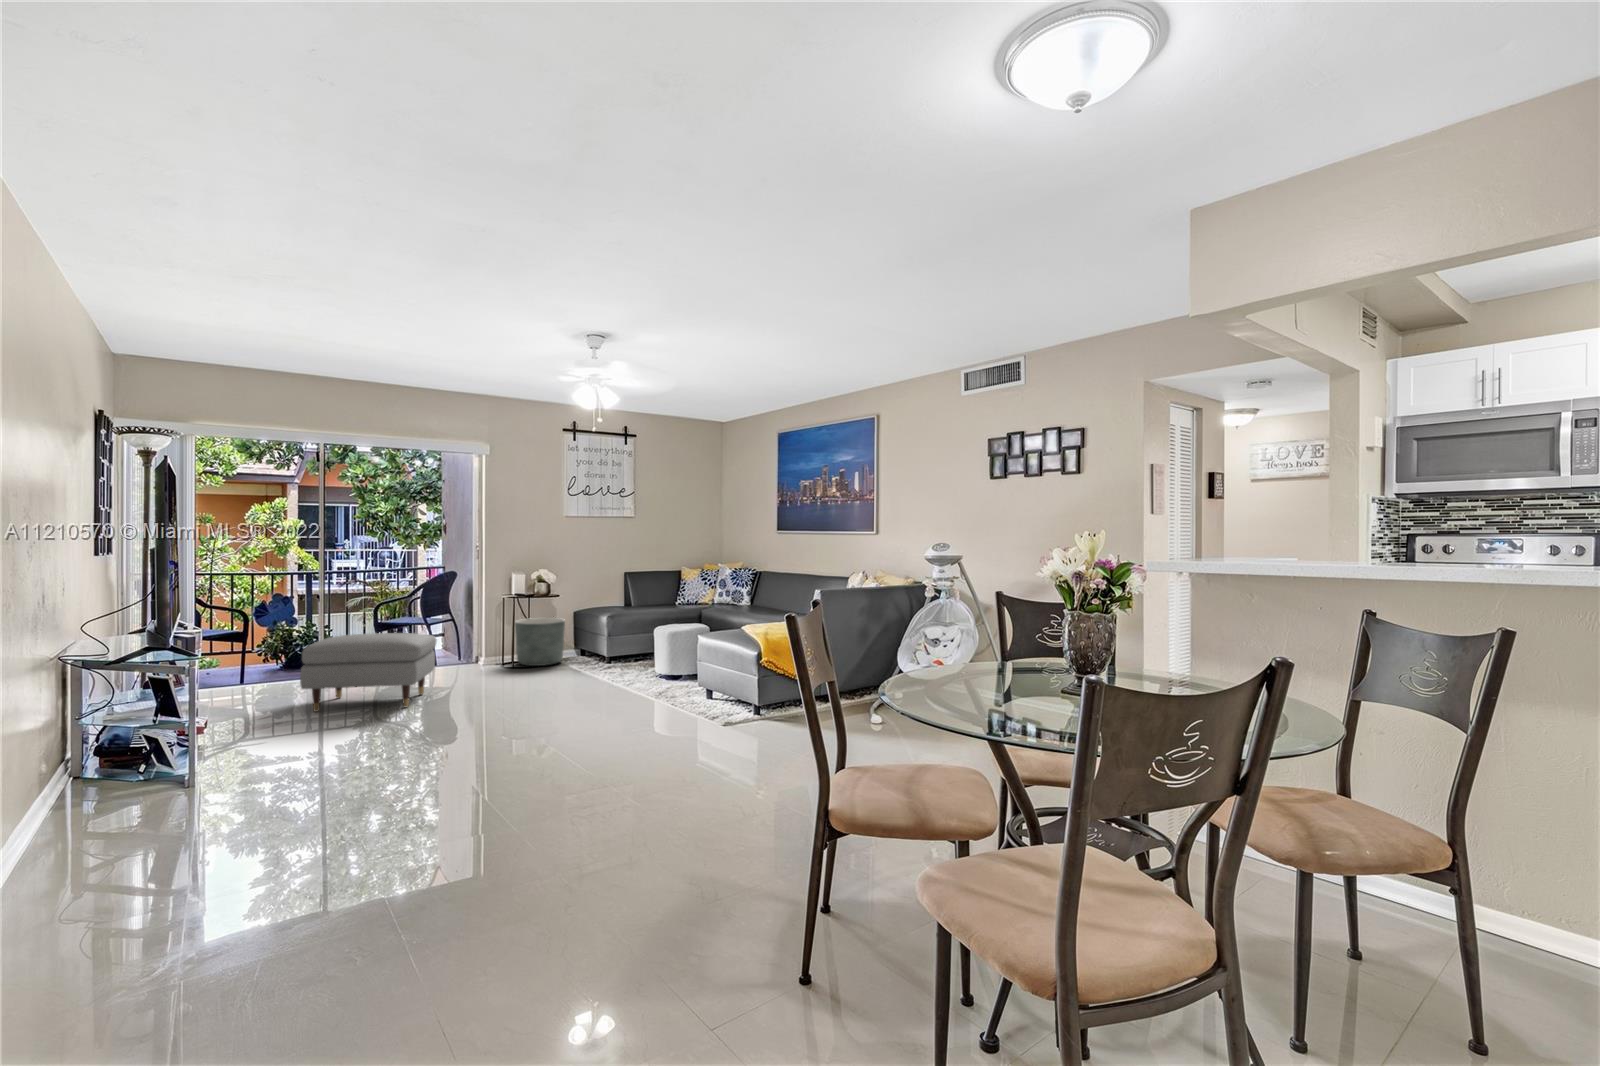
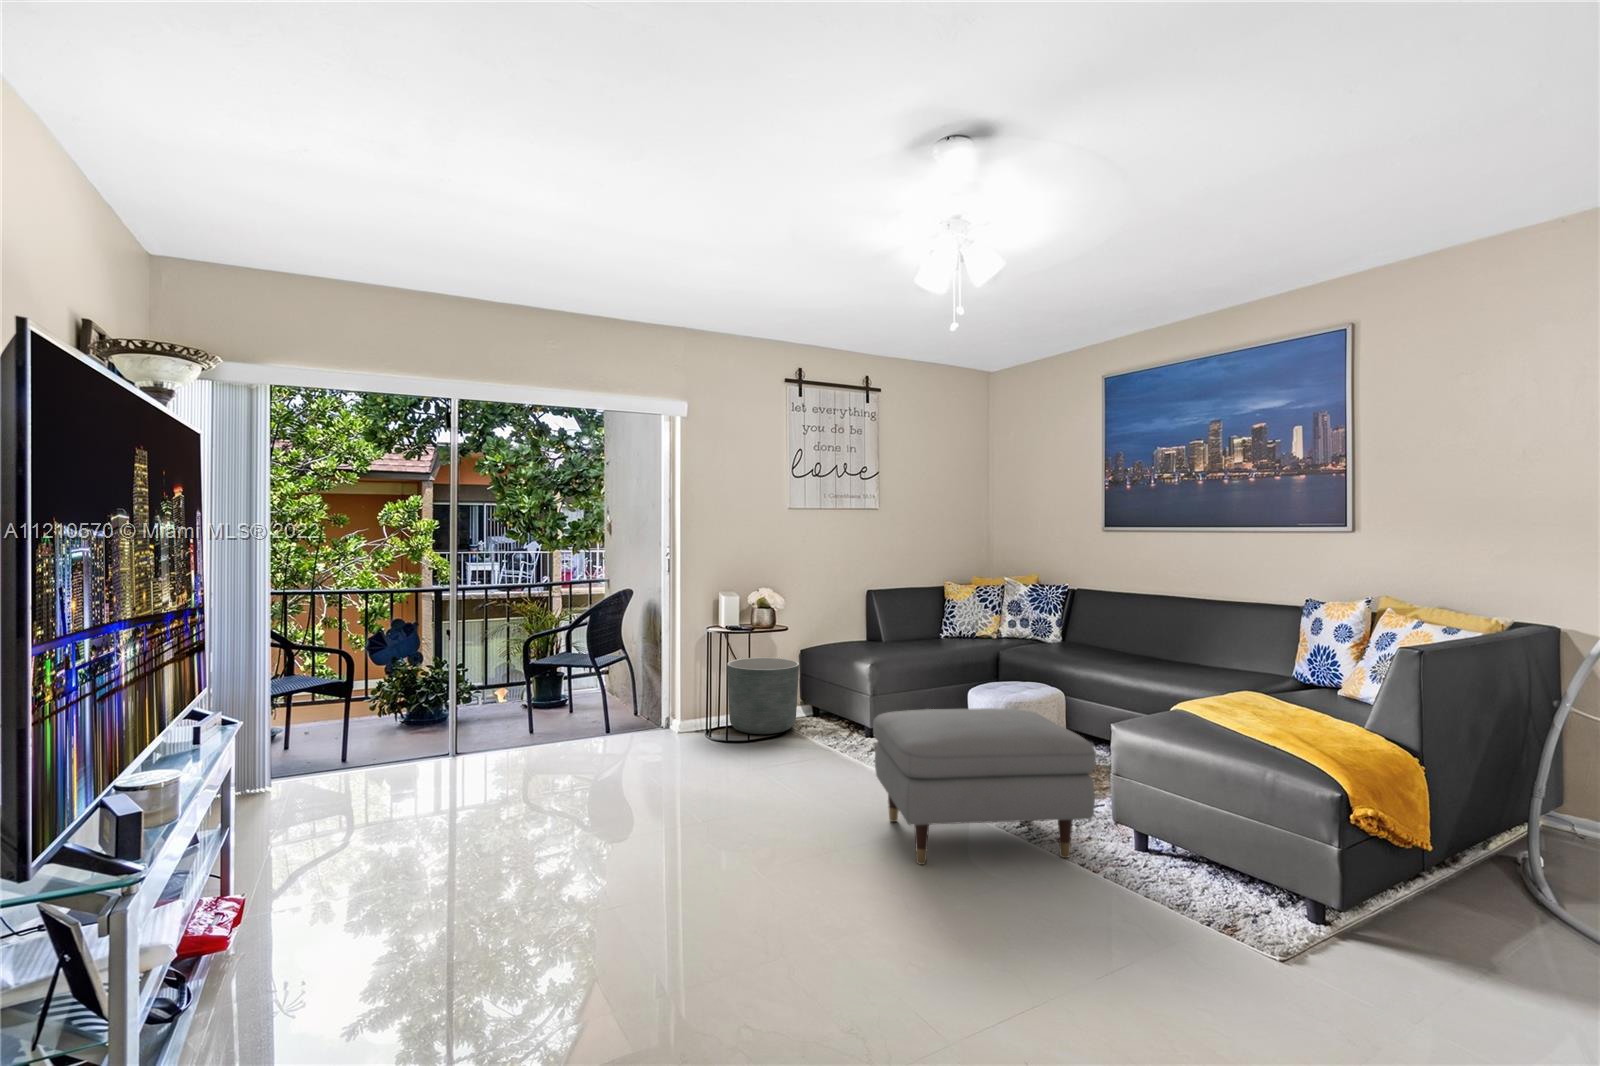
ottoman: present [300,633,436,712] -> present [873,708,1096,865]

